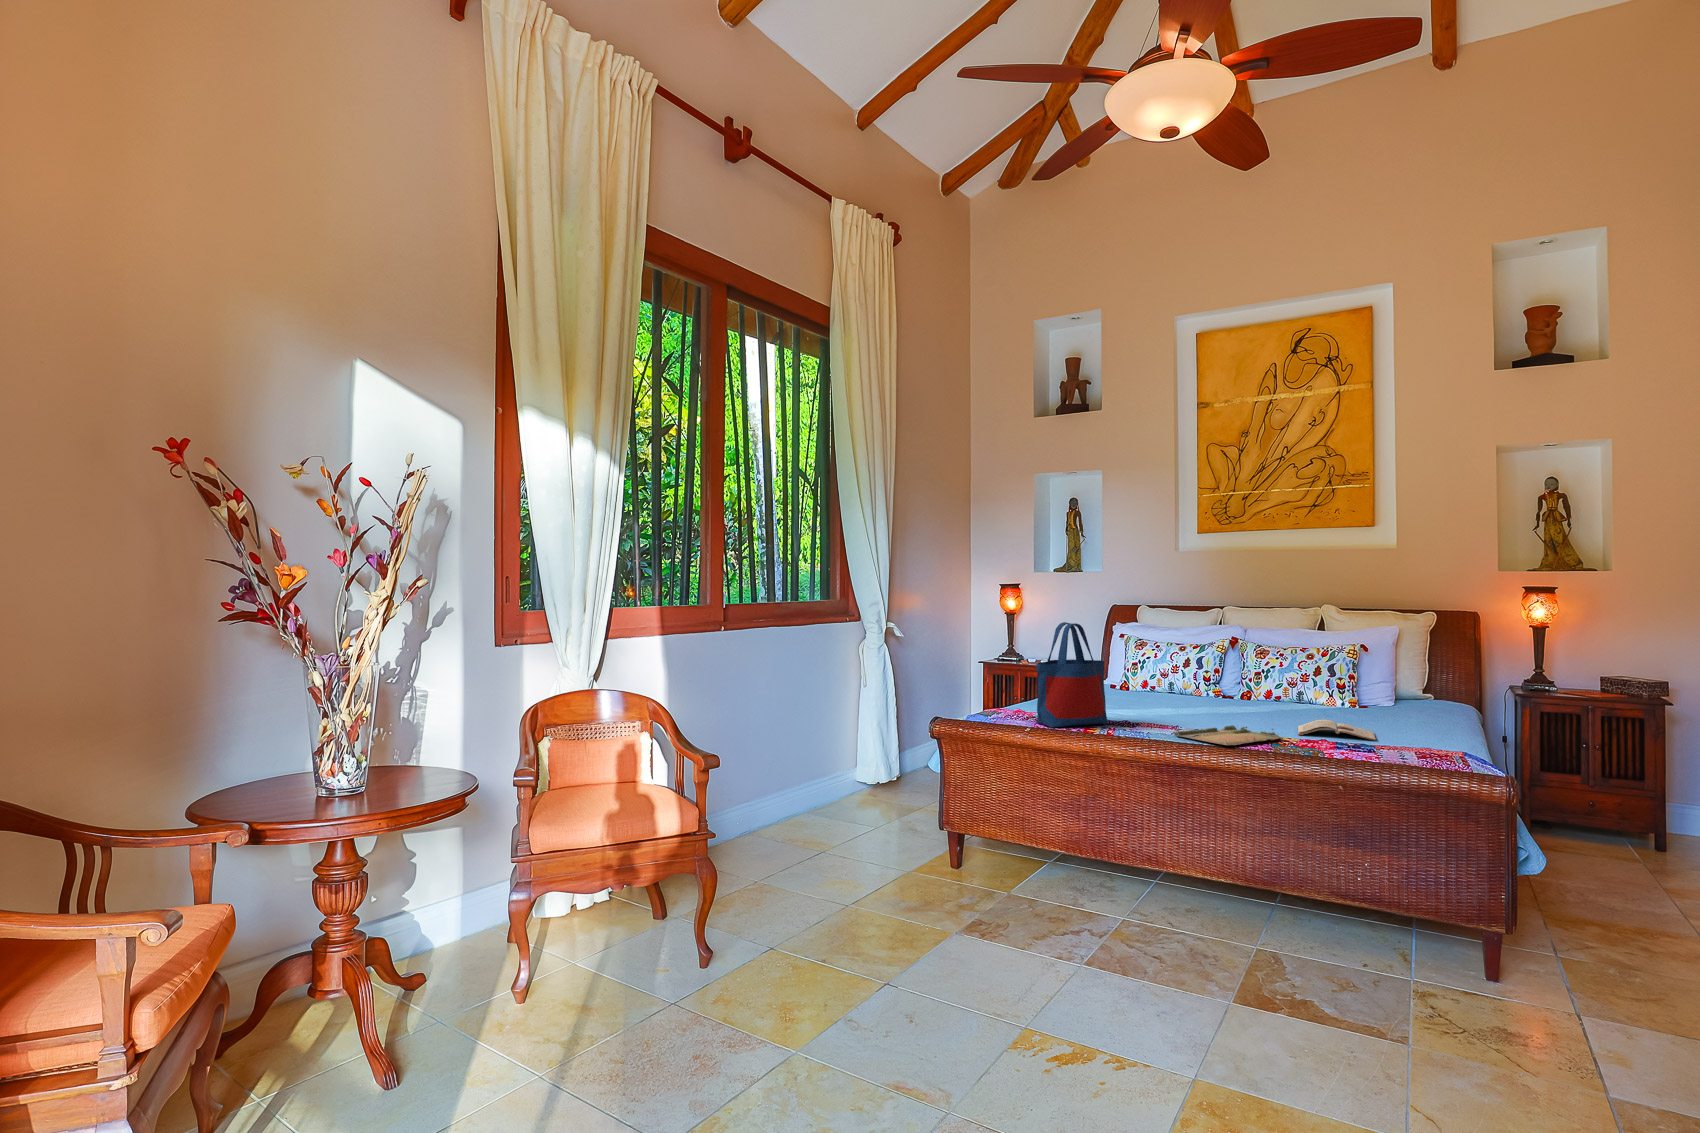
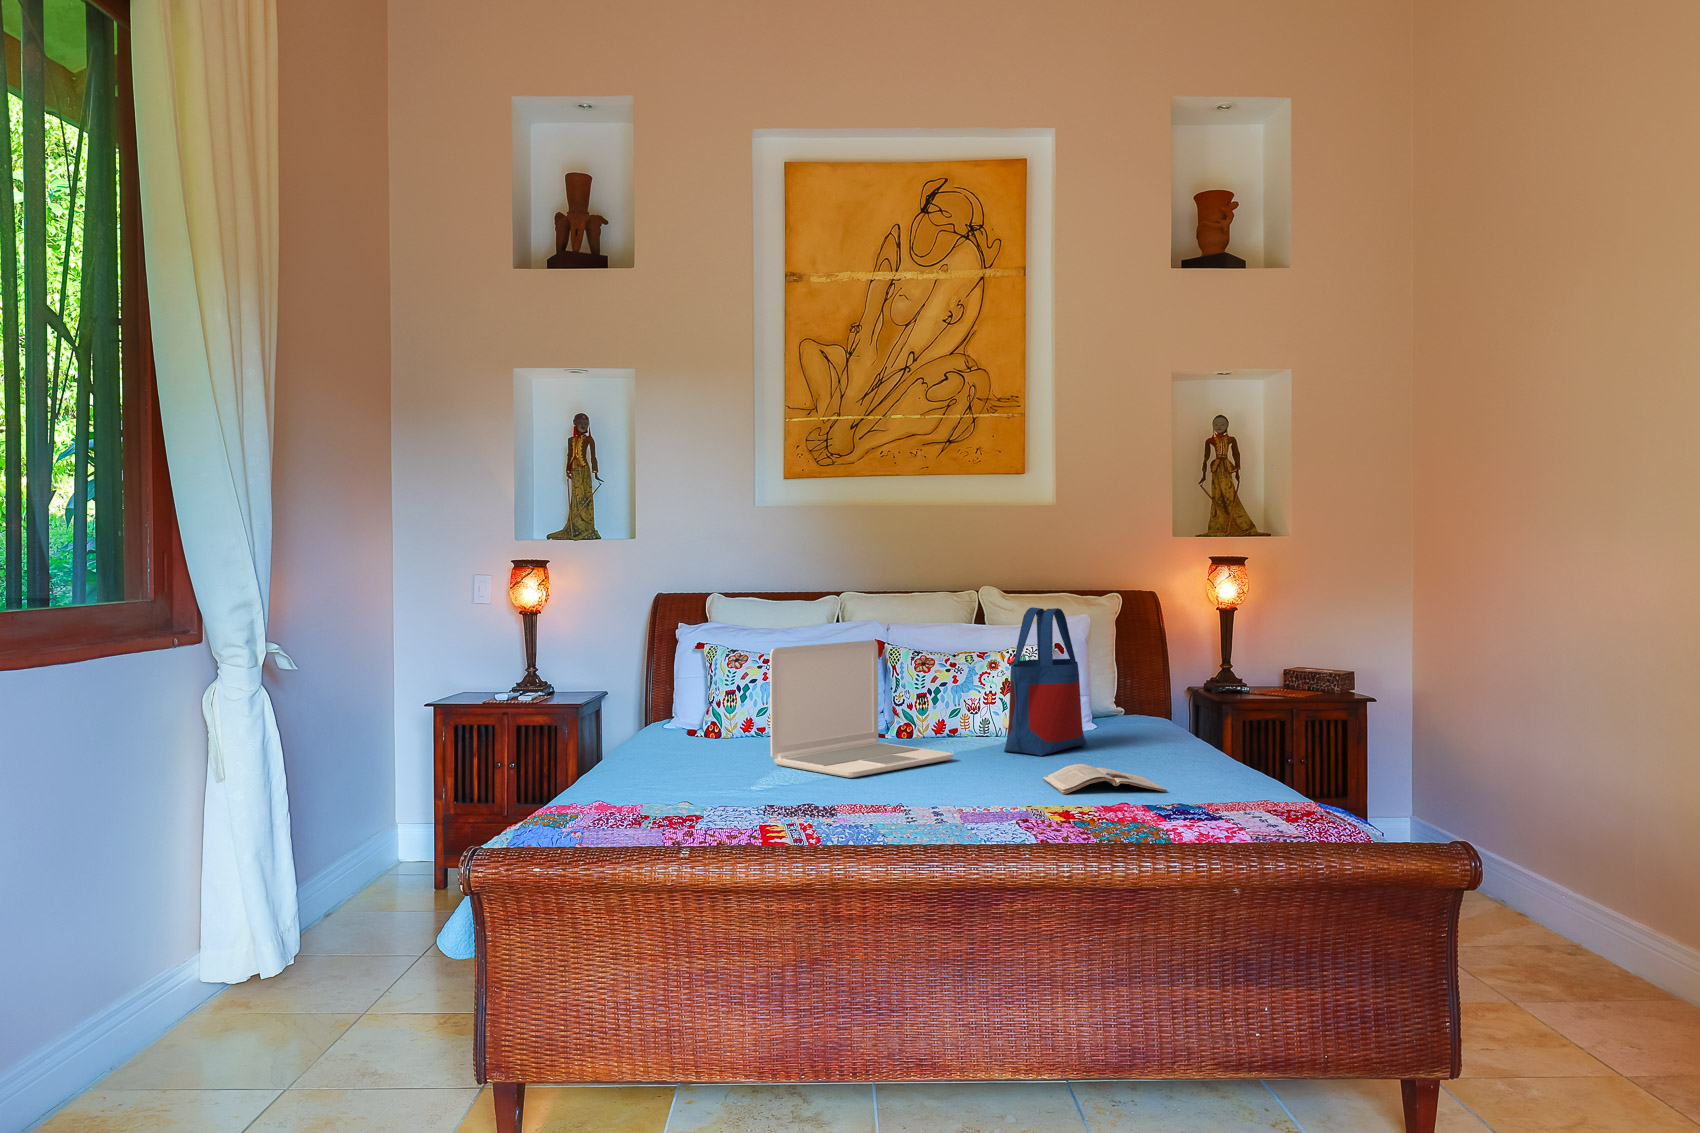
tote bag: present [1036,622,1107,728] -> present [1004,607,1087,756]
laptop: none [1136,636,1256,716] -> present [770,640,954,778]
tray: present [1174,725,1283,745] -> none [903,785,1061,828]

